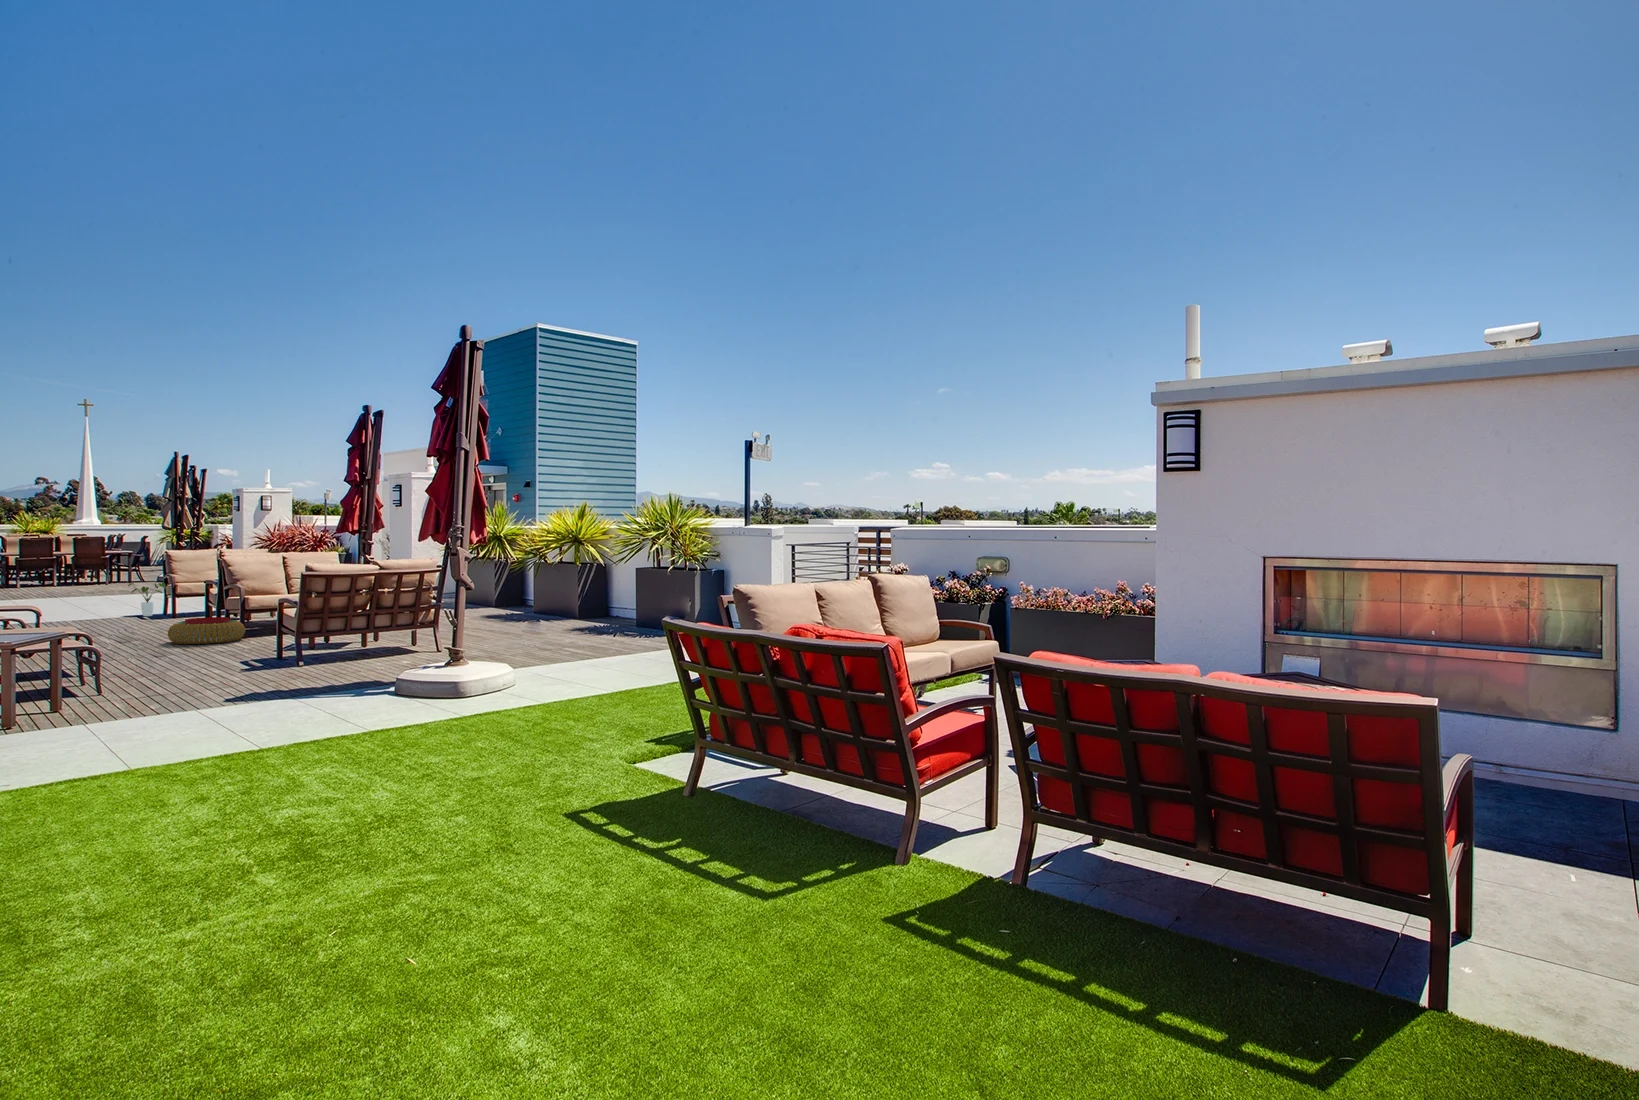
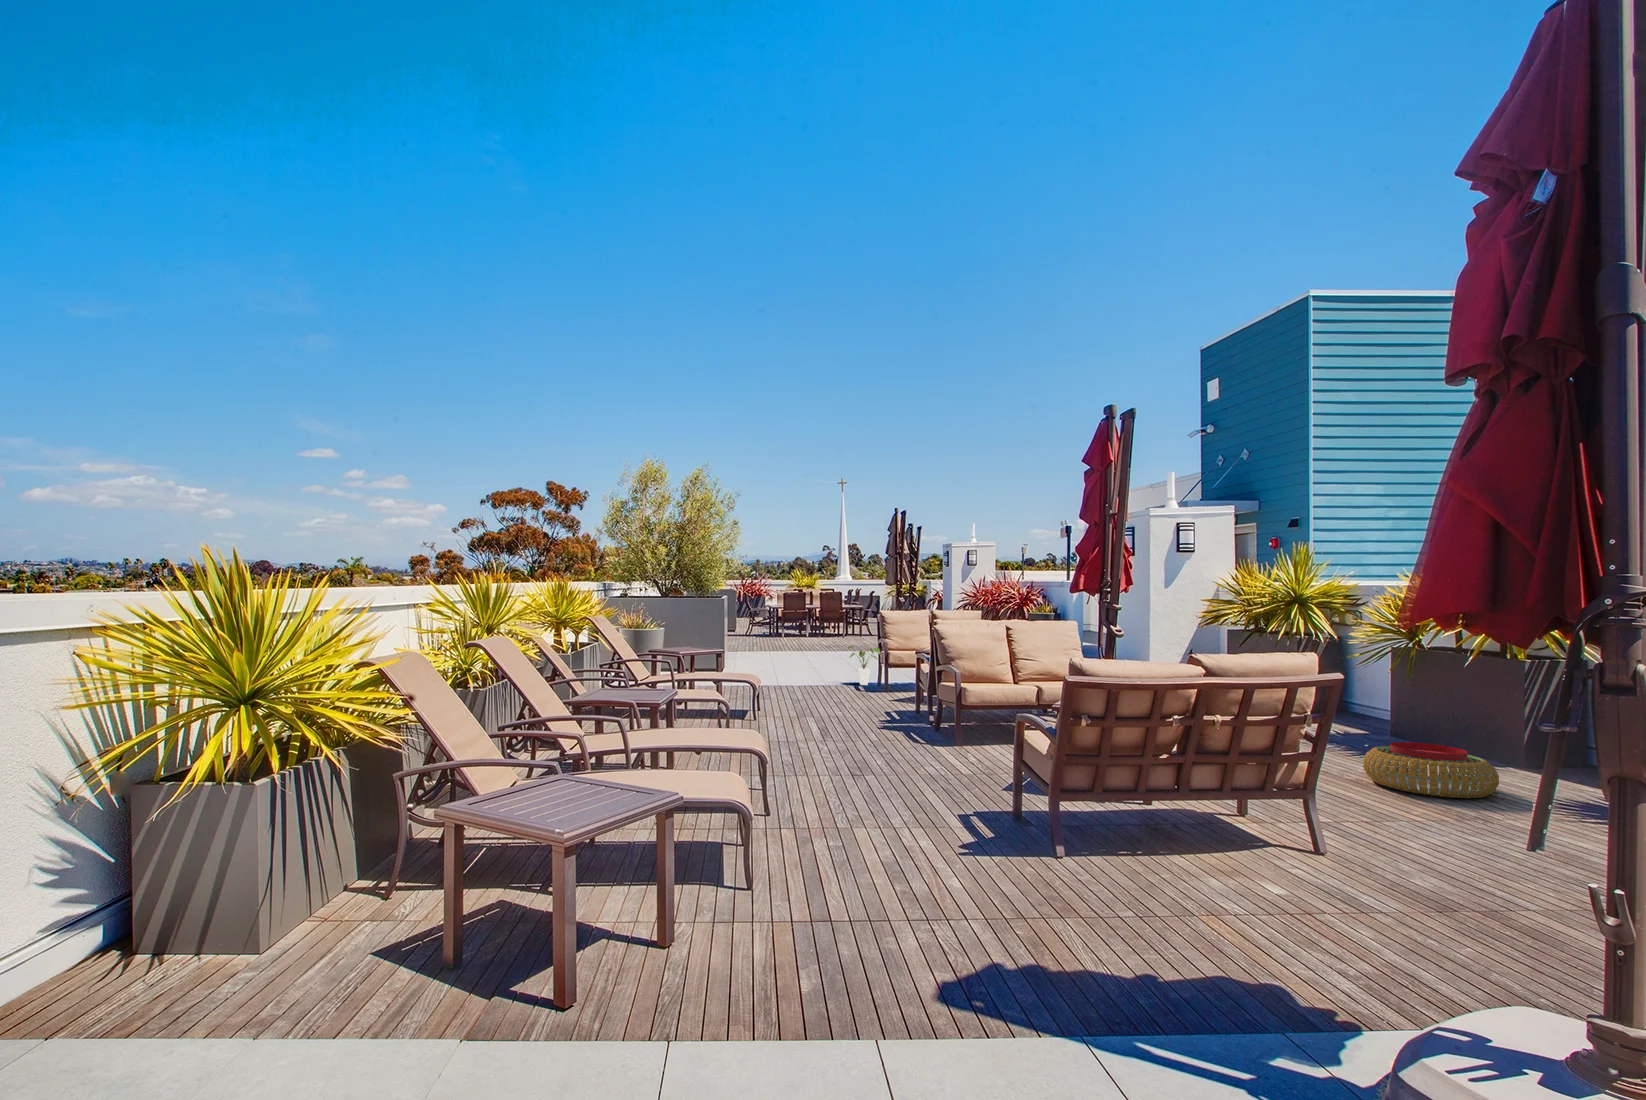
pouf: present [168,617,245,644] -> present [1363,742,1499,798]

